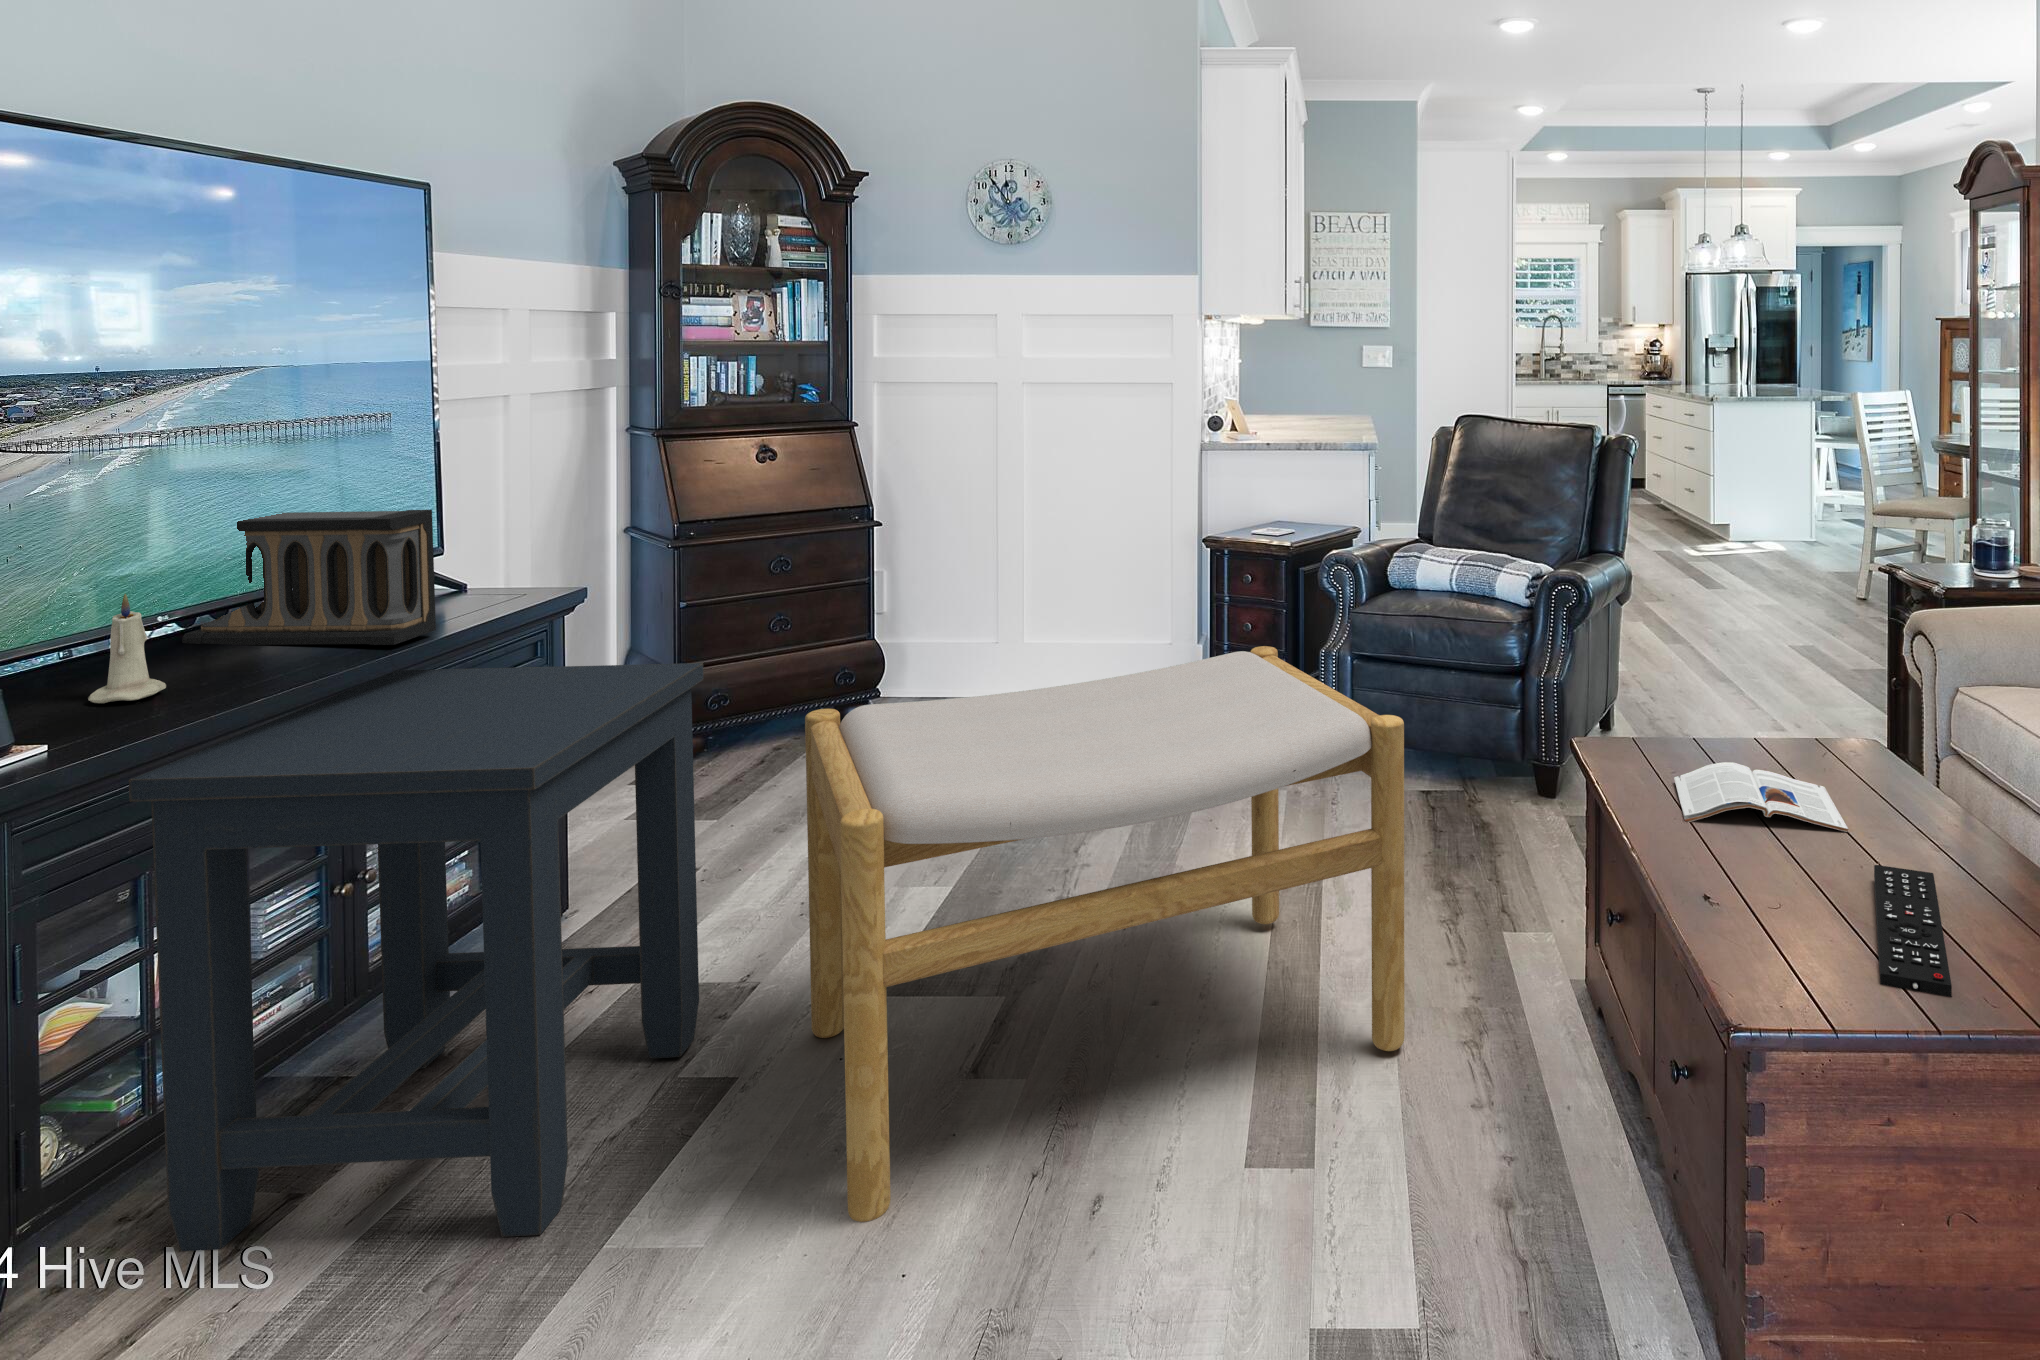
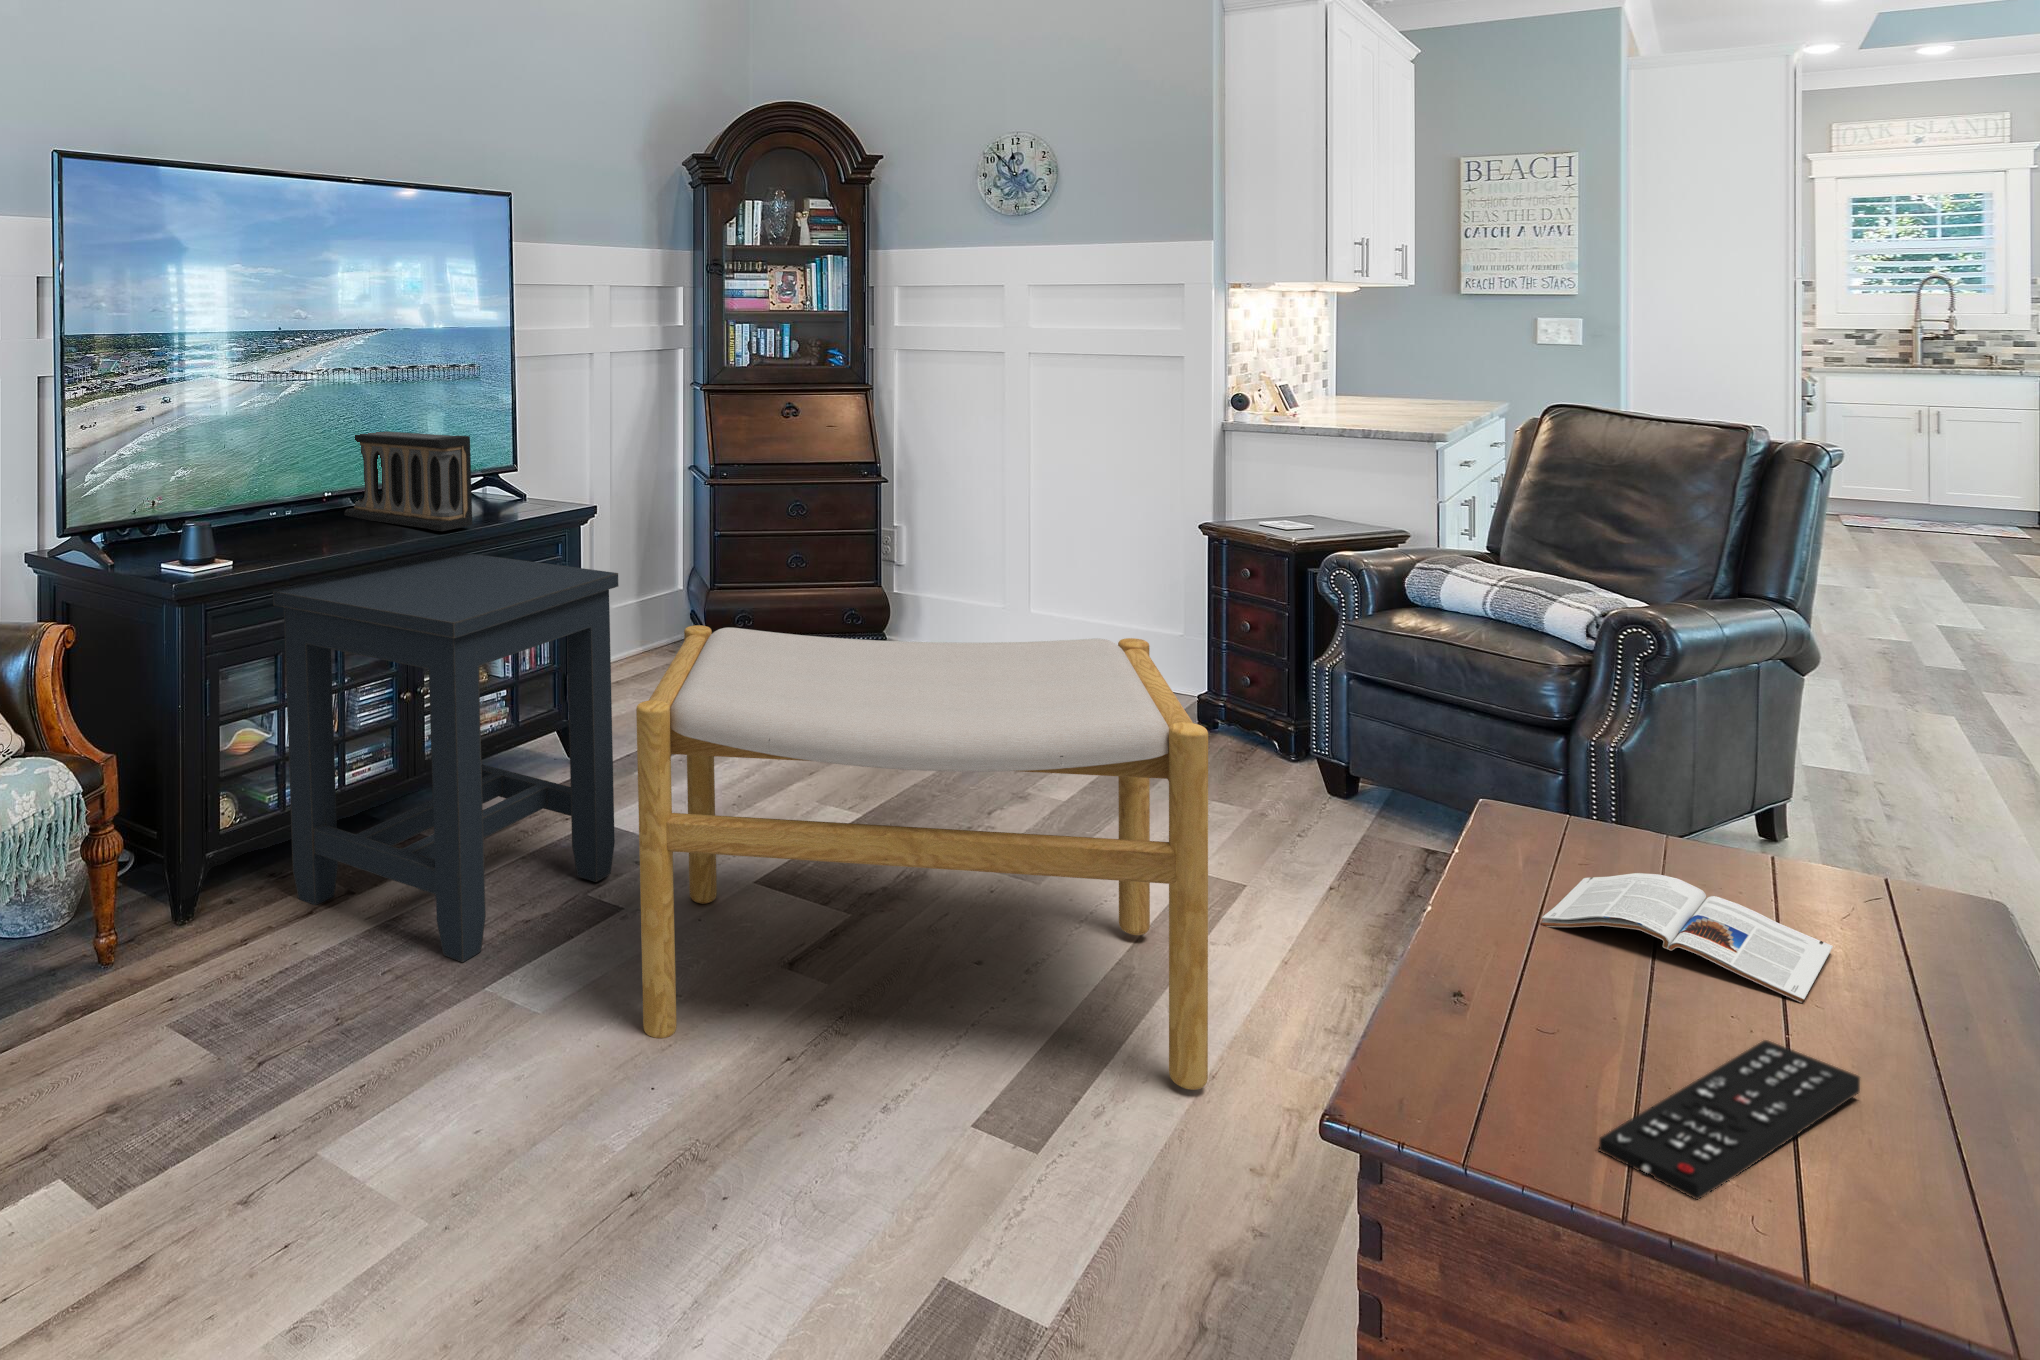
candle: present [88,594,166,703] -> none [274,475,312,544]

